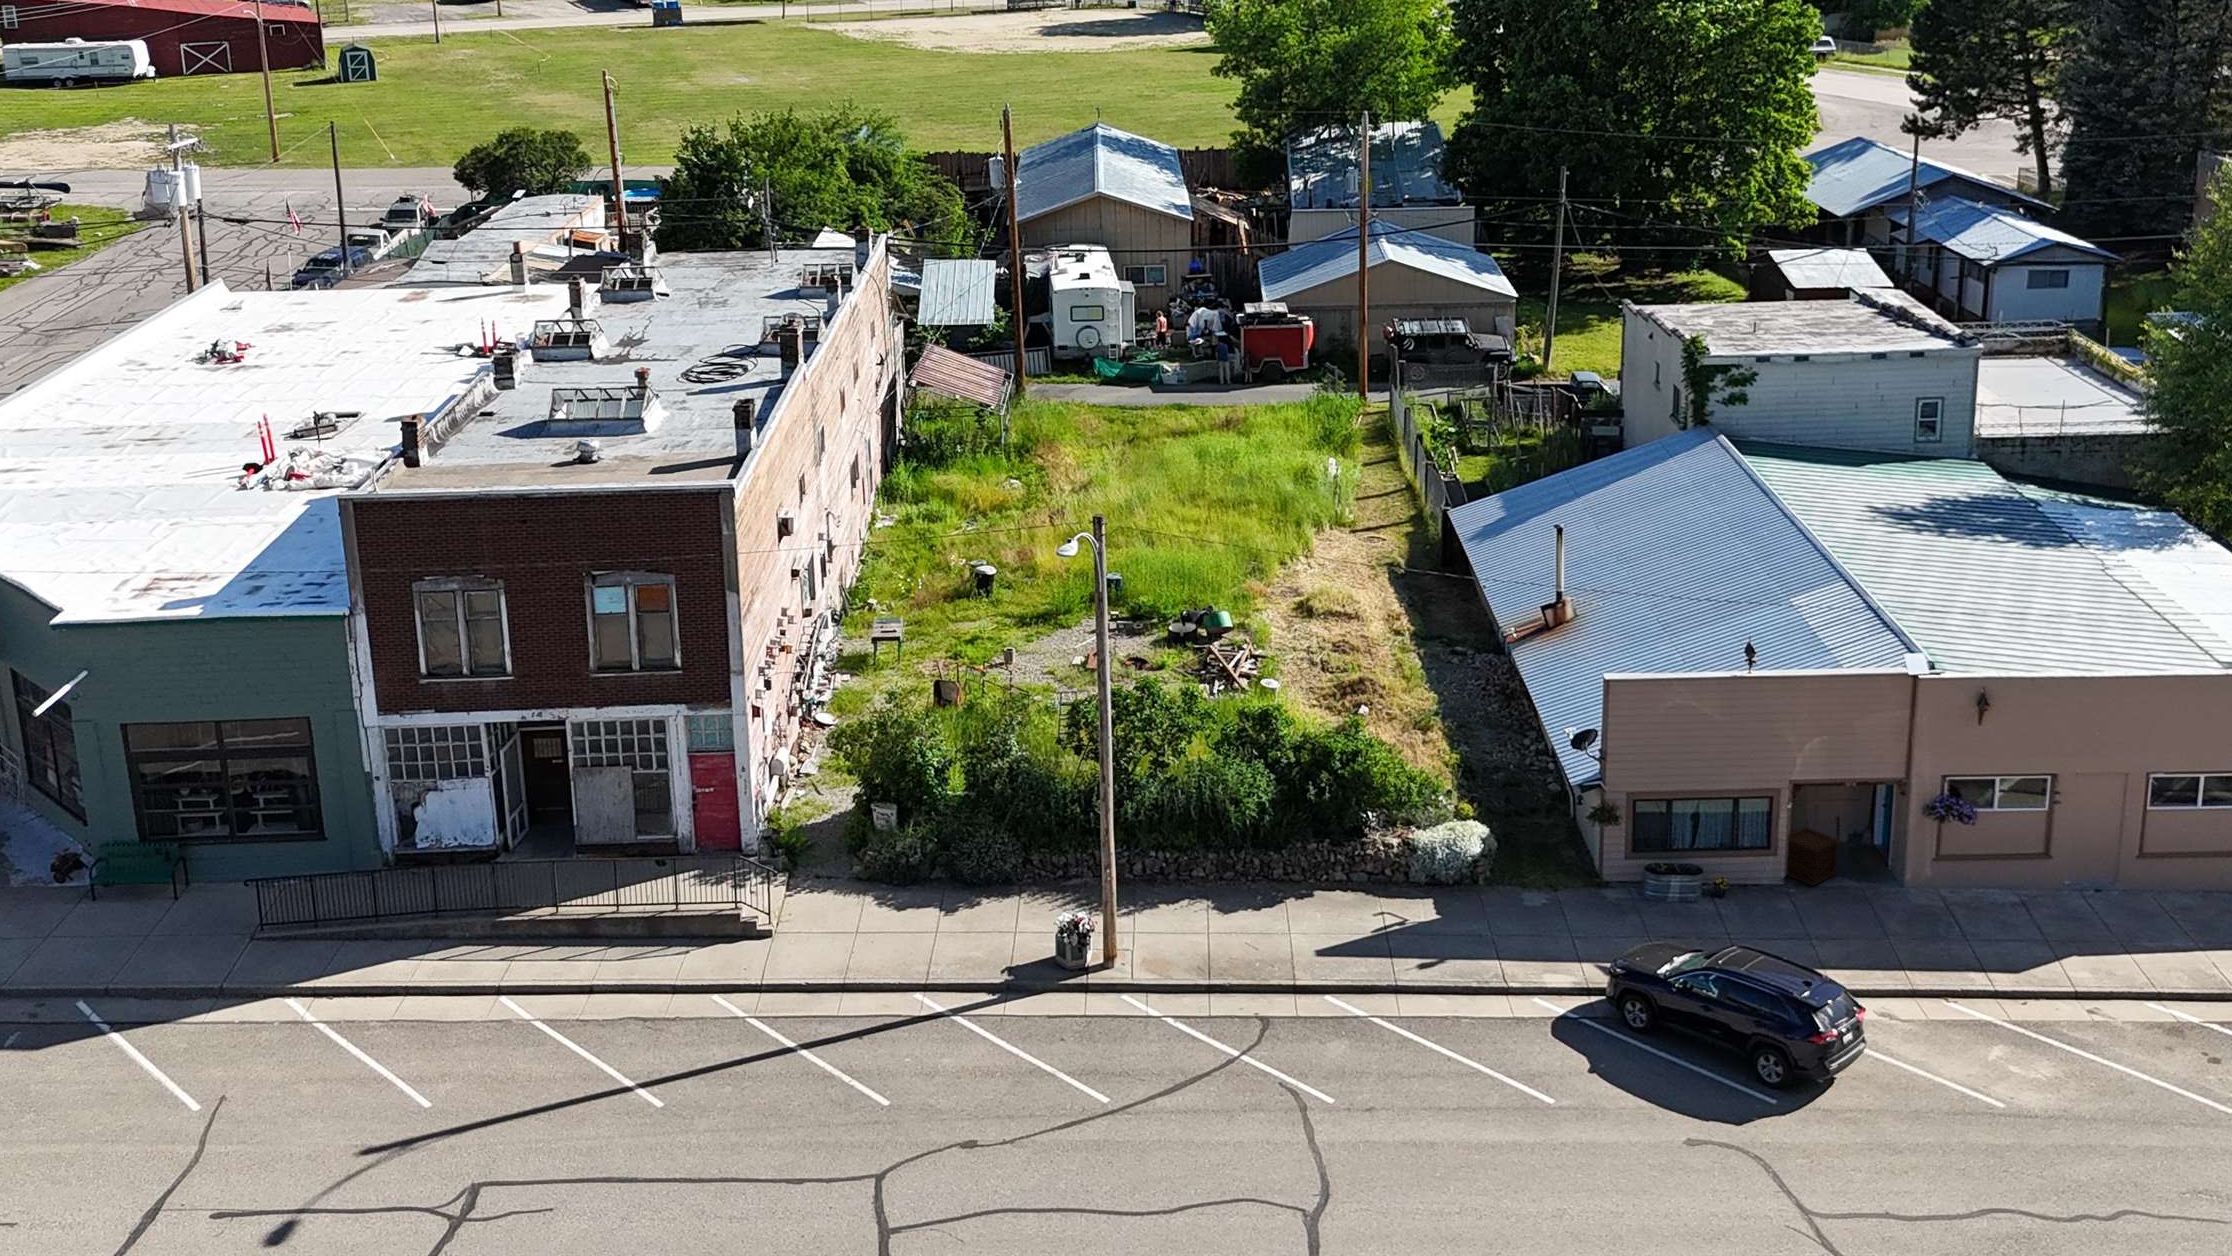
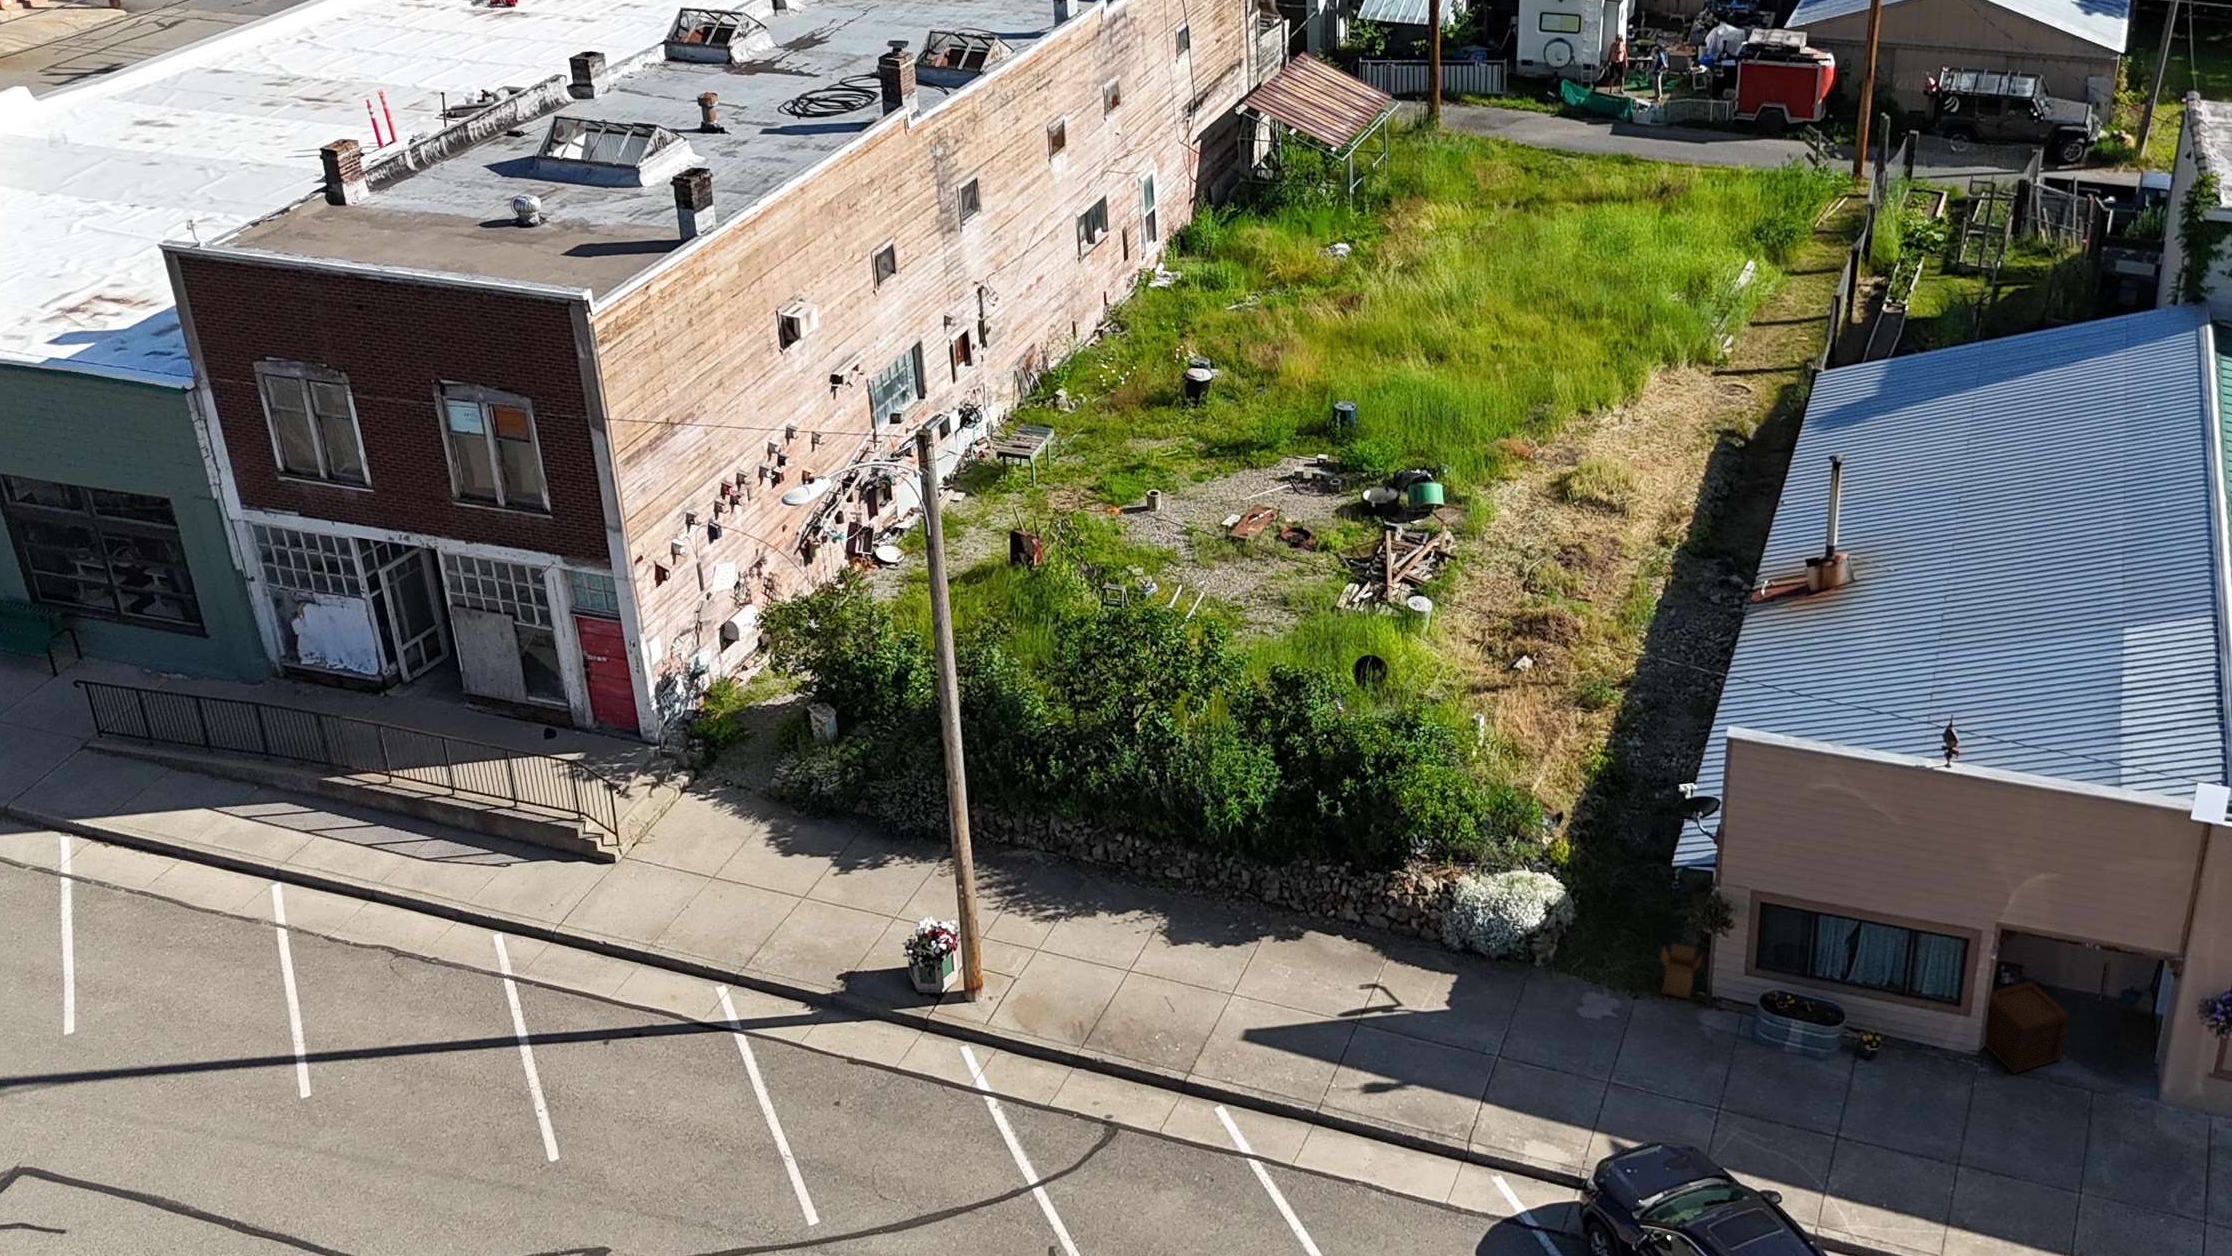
cardboard box: none [1565,848,1596,883] -> present [1661,944,1702,998]

